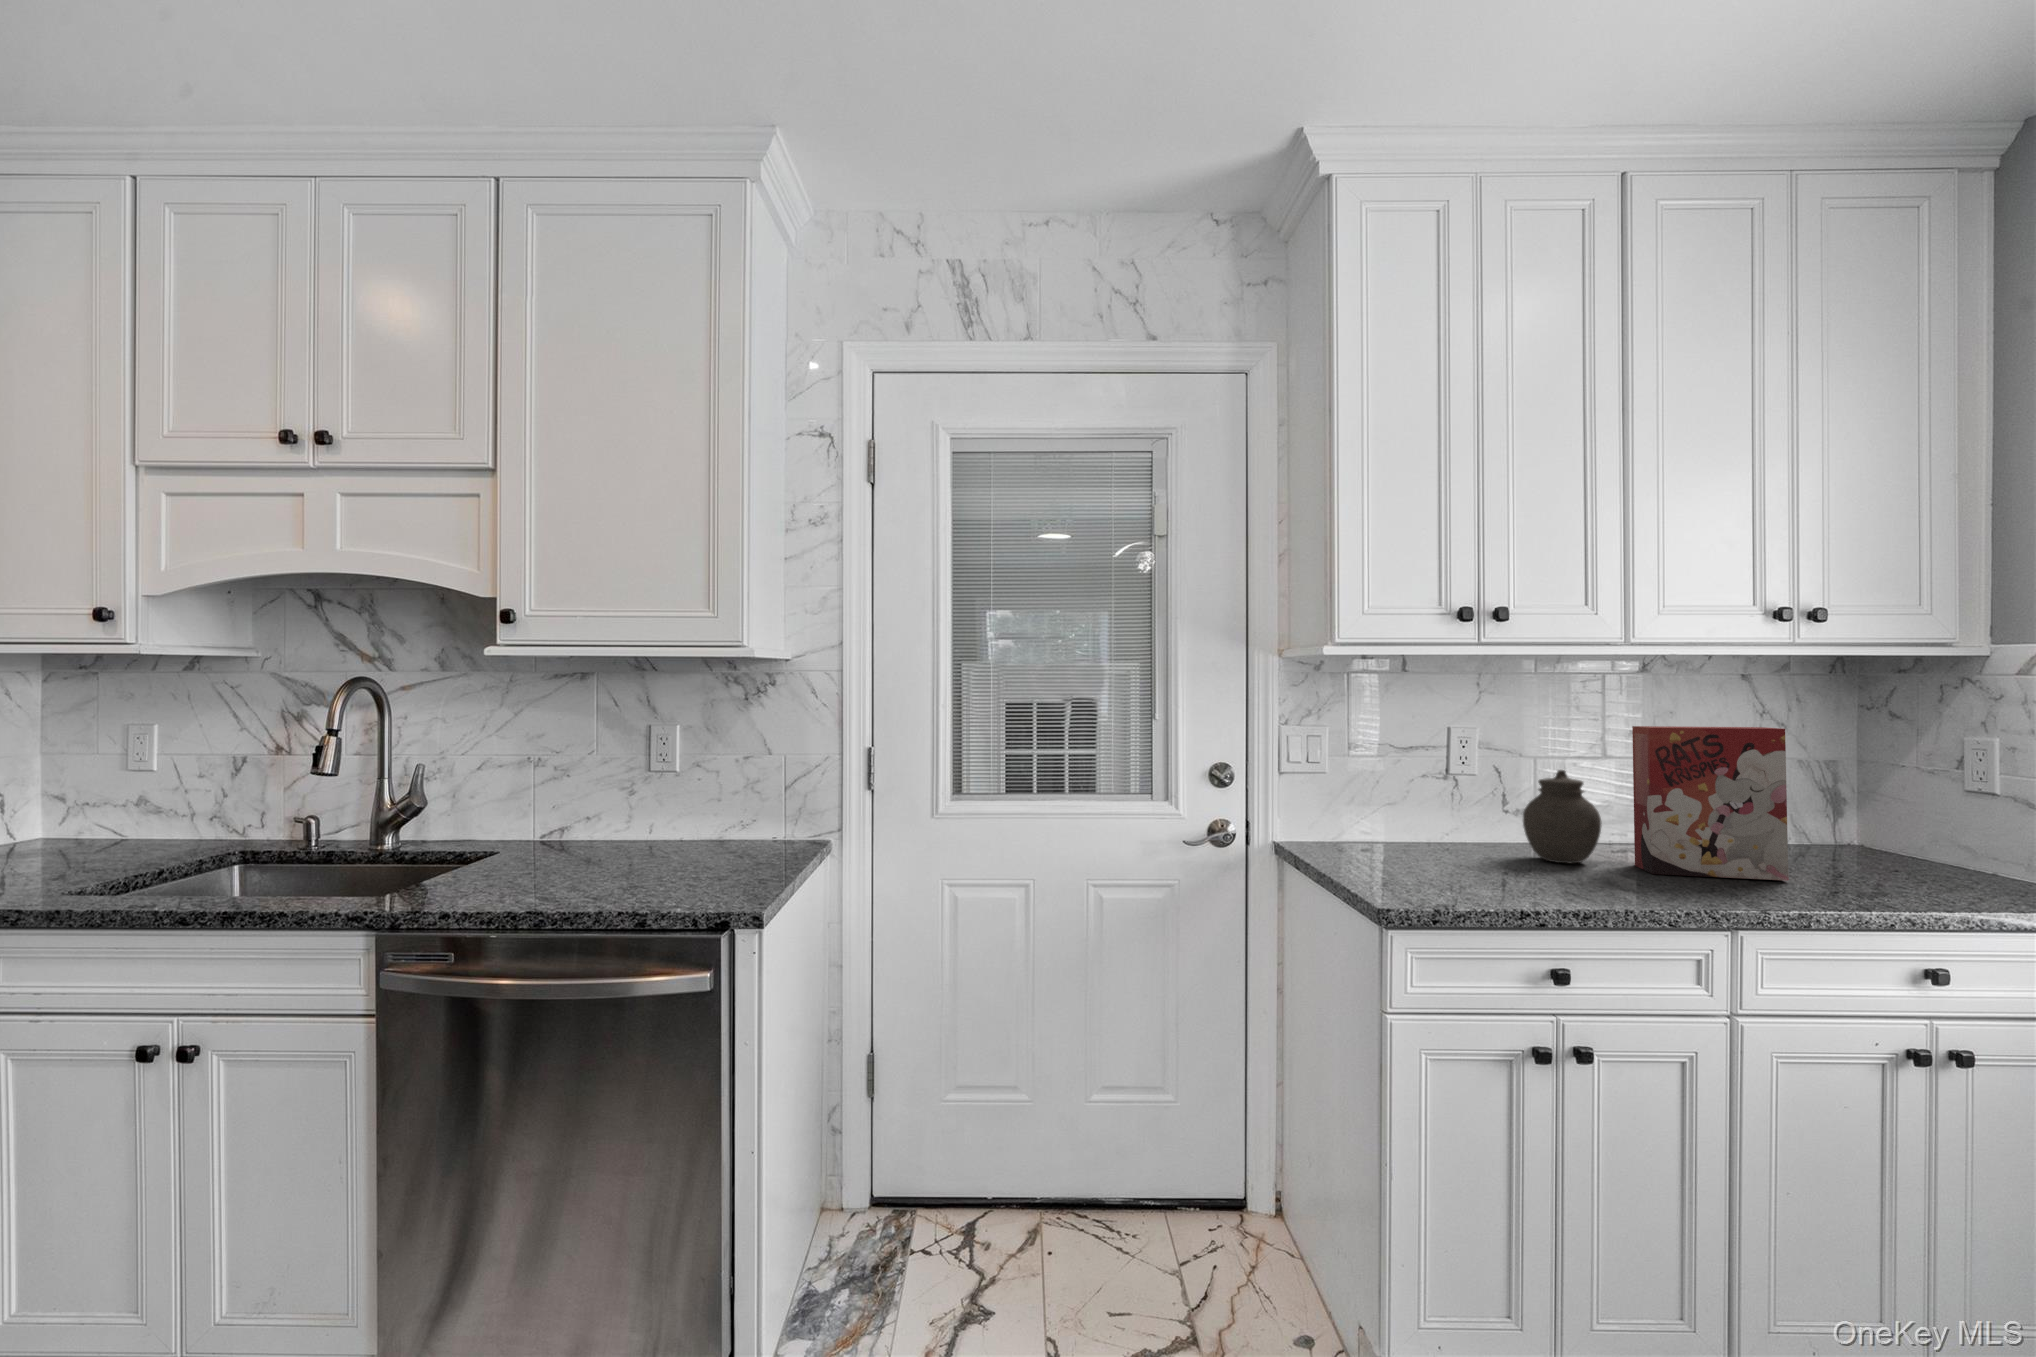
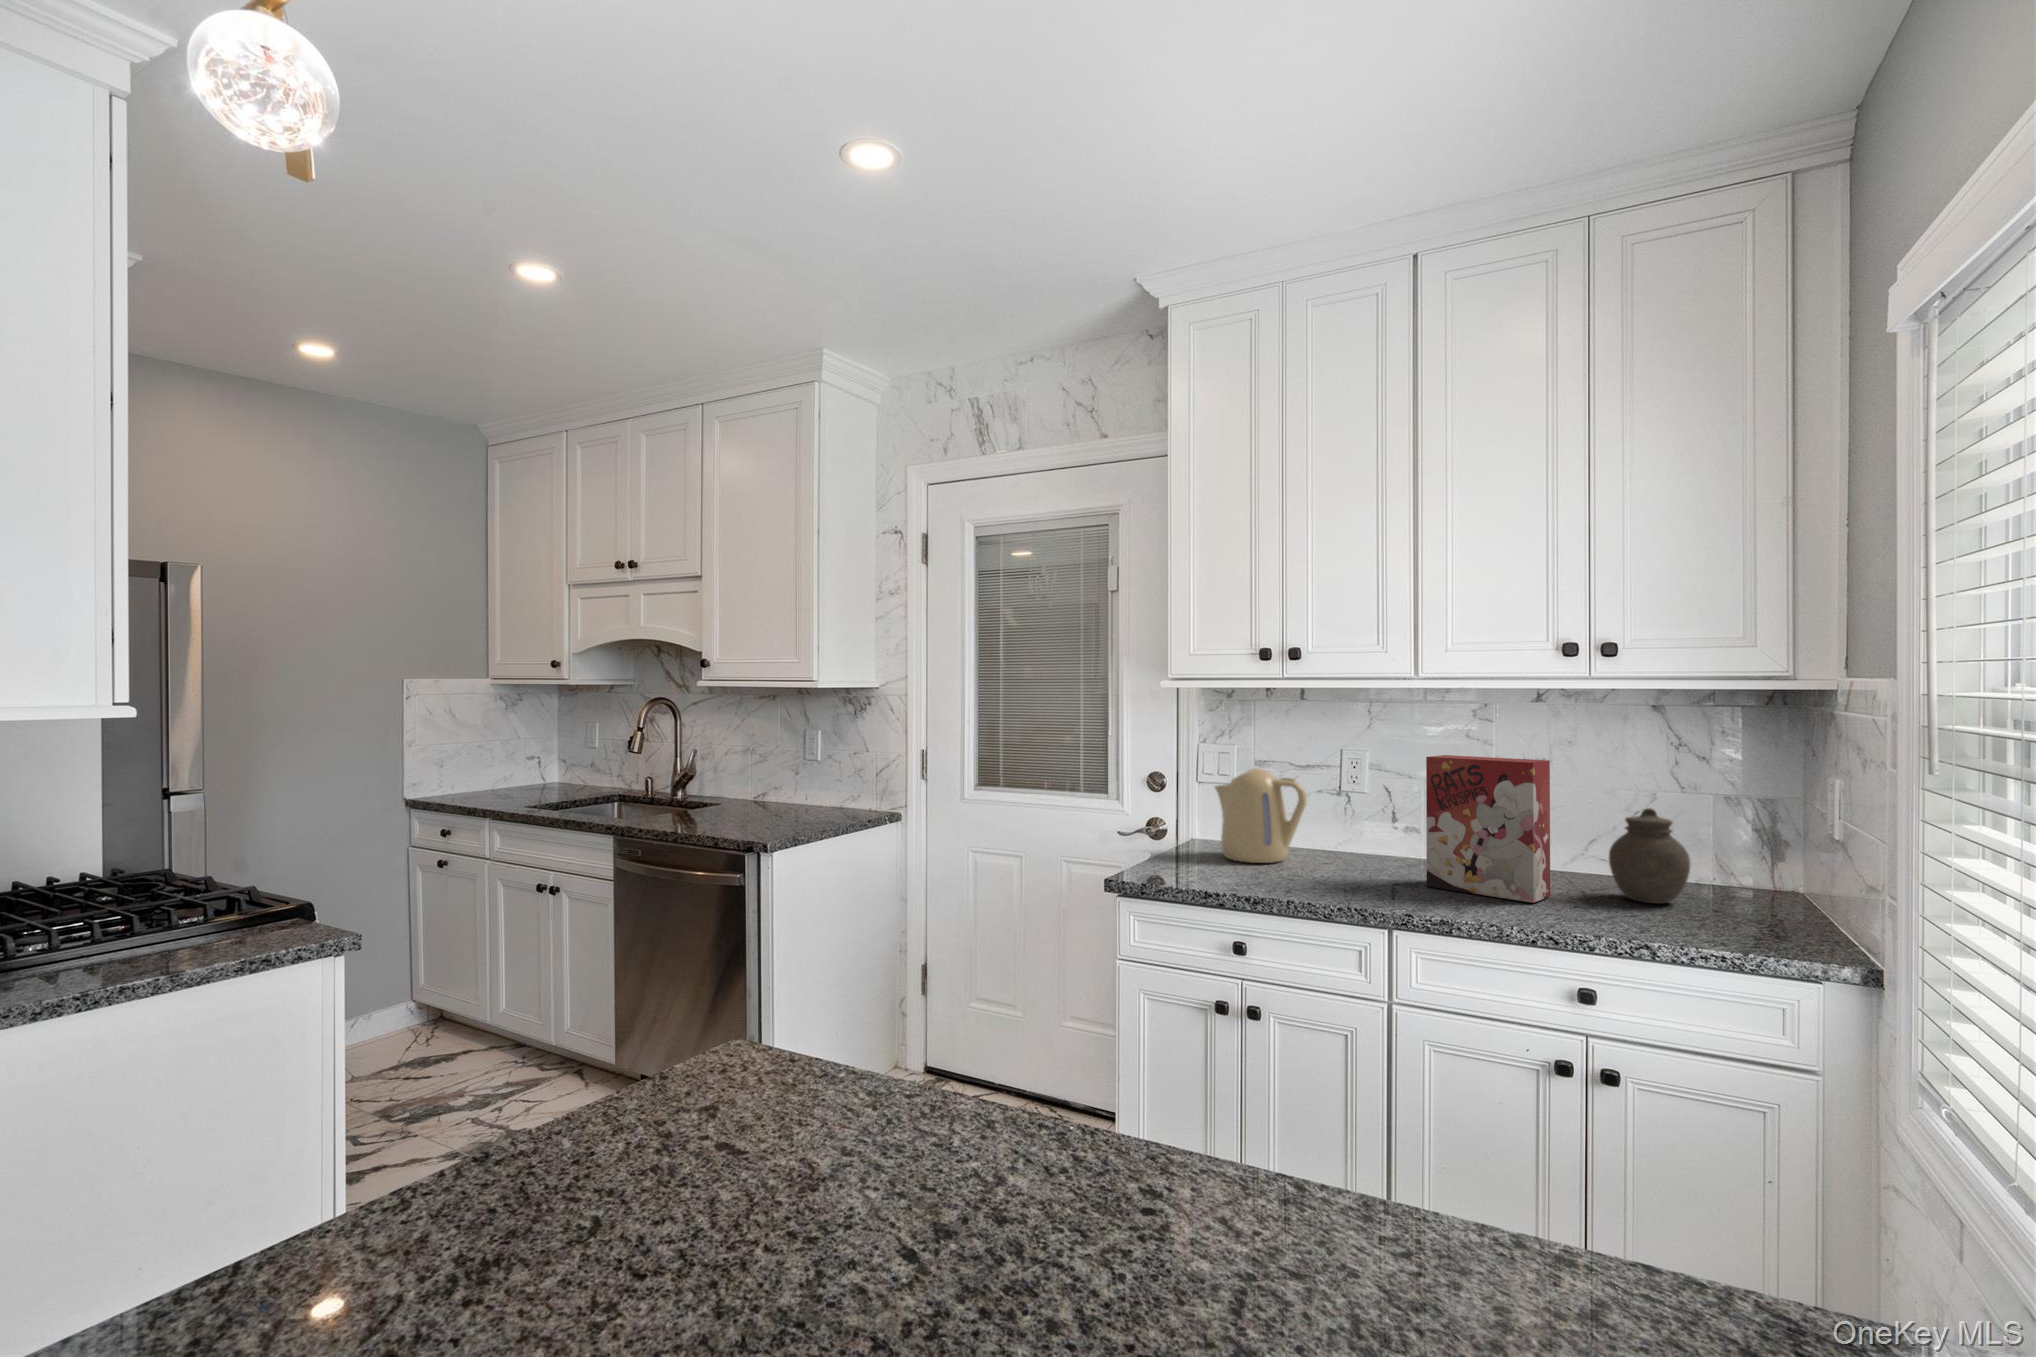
kettle: none [1355,751,1471,866] -> present [1215,768,1307,863]
jar: present [1523,770,1602,863] -> present [1609,808,1691,904]

